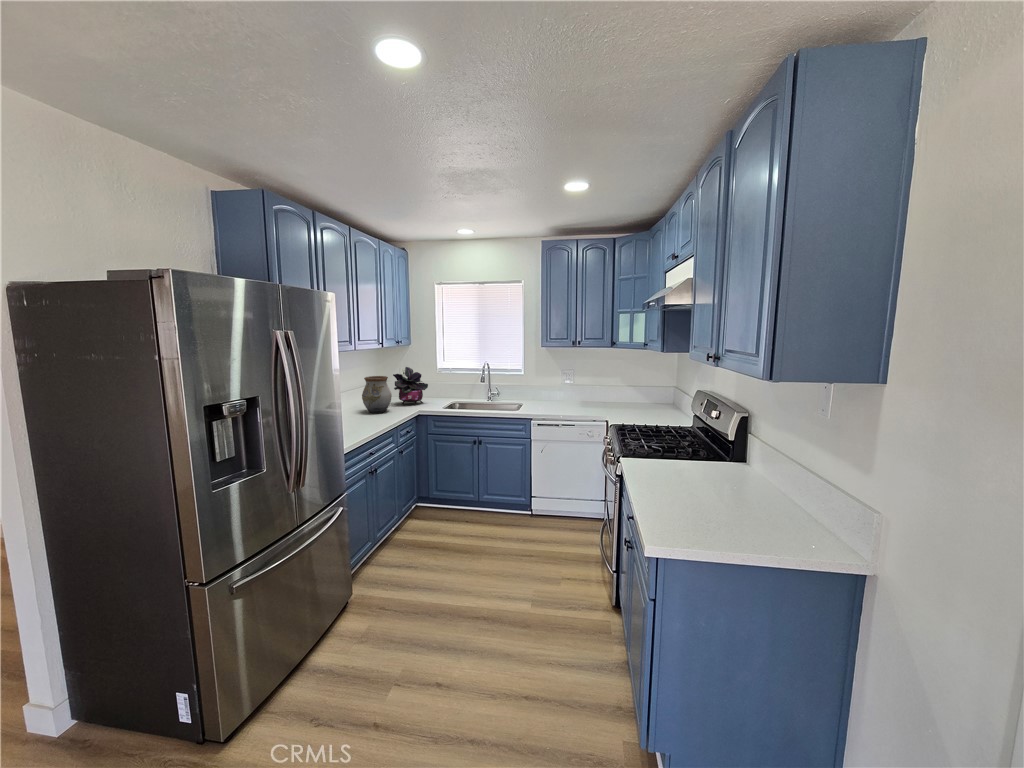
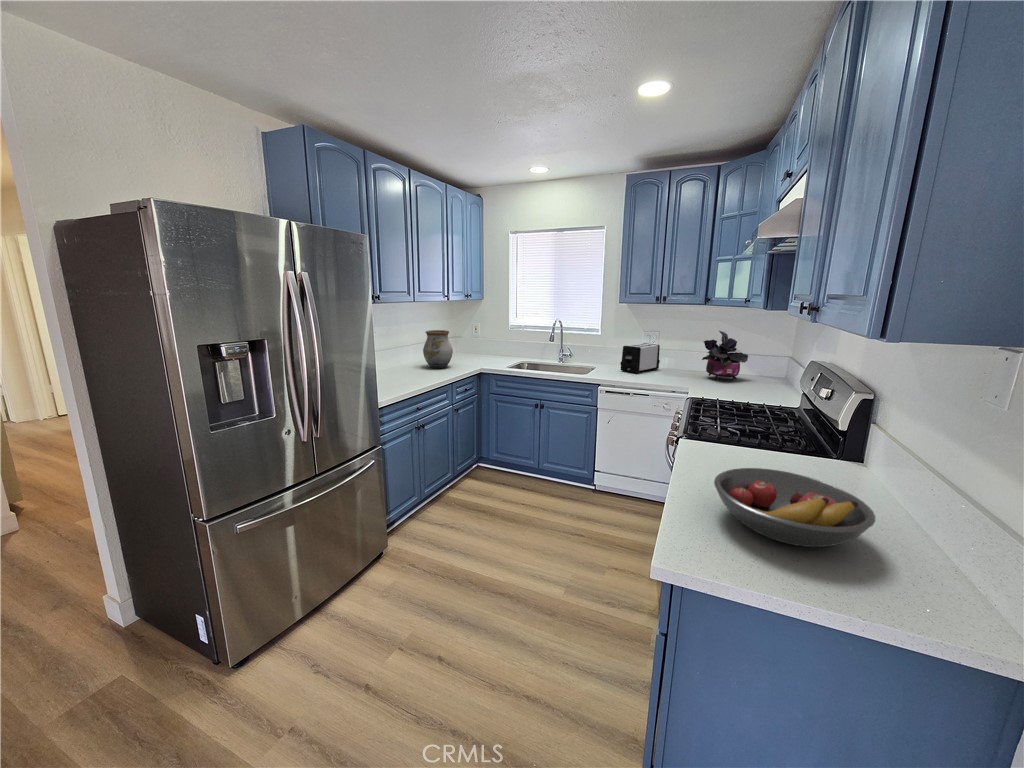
potted plant: present [393,367,428,404] -> present [702,331,748,380]
toaster: none [545,381,576,407] -> present [620,343,660,374]
fruit bowl: none [670,472,776,521] -> present [714,468,875,547]

